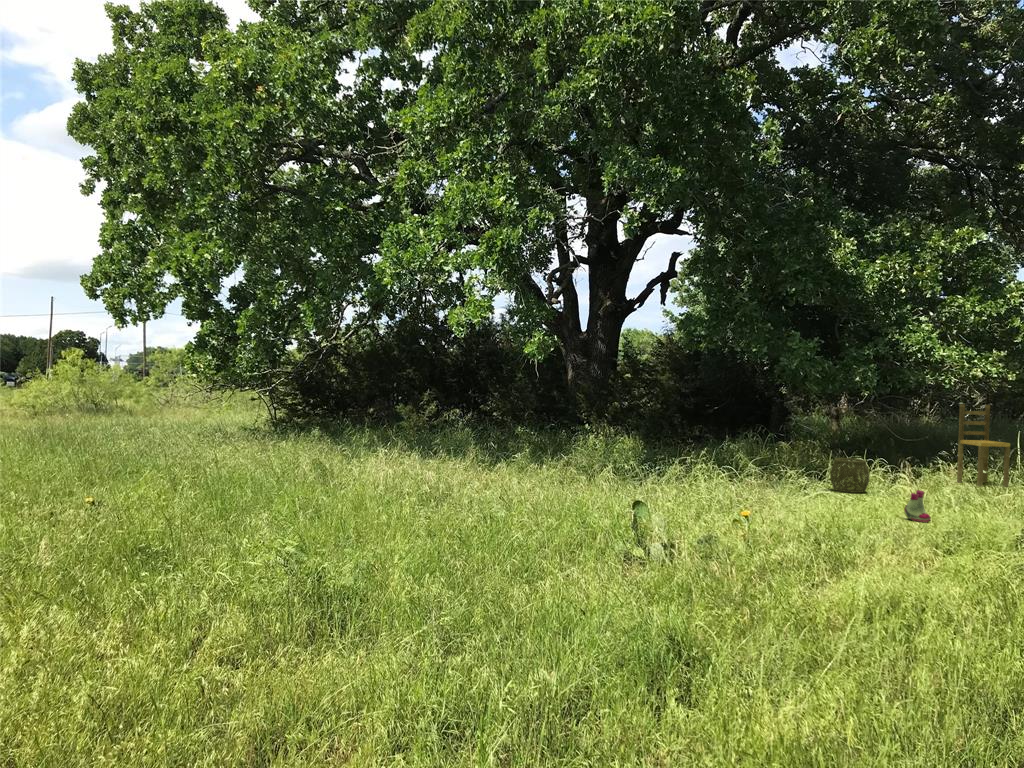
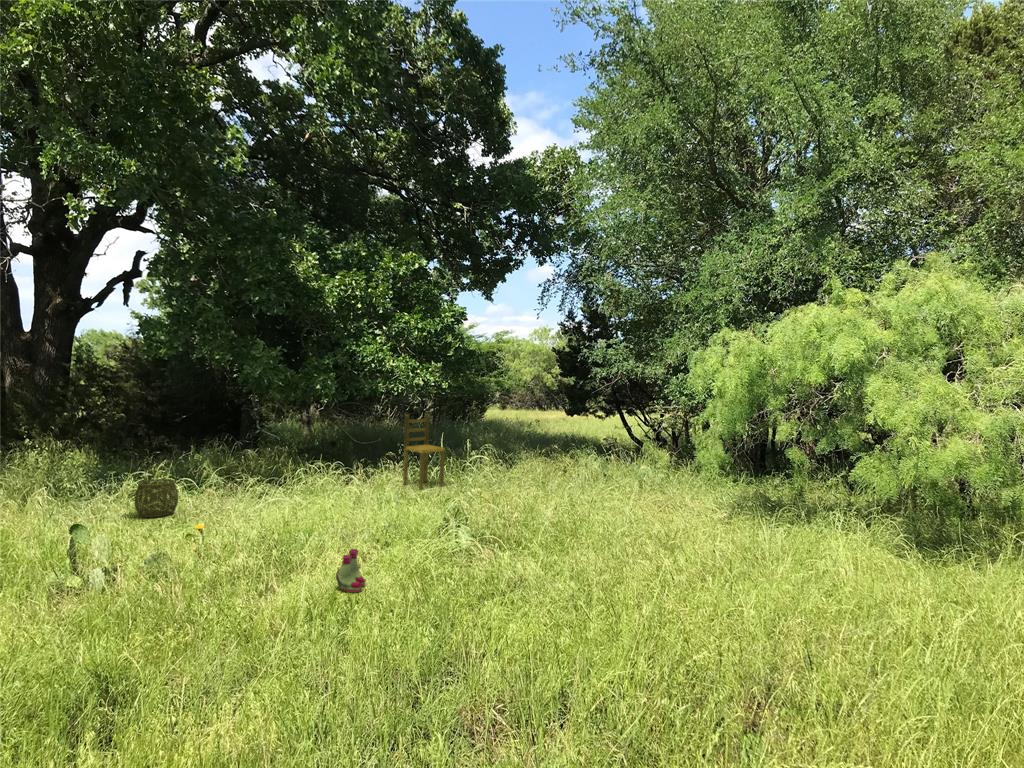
woven basket: present [830,458,870,493] -> present [134,479,178,518]

